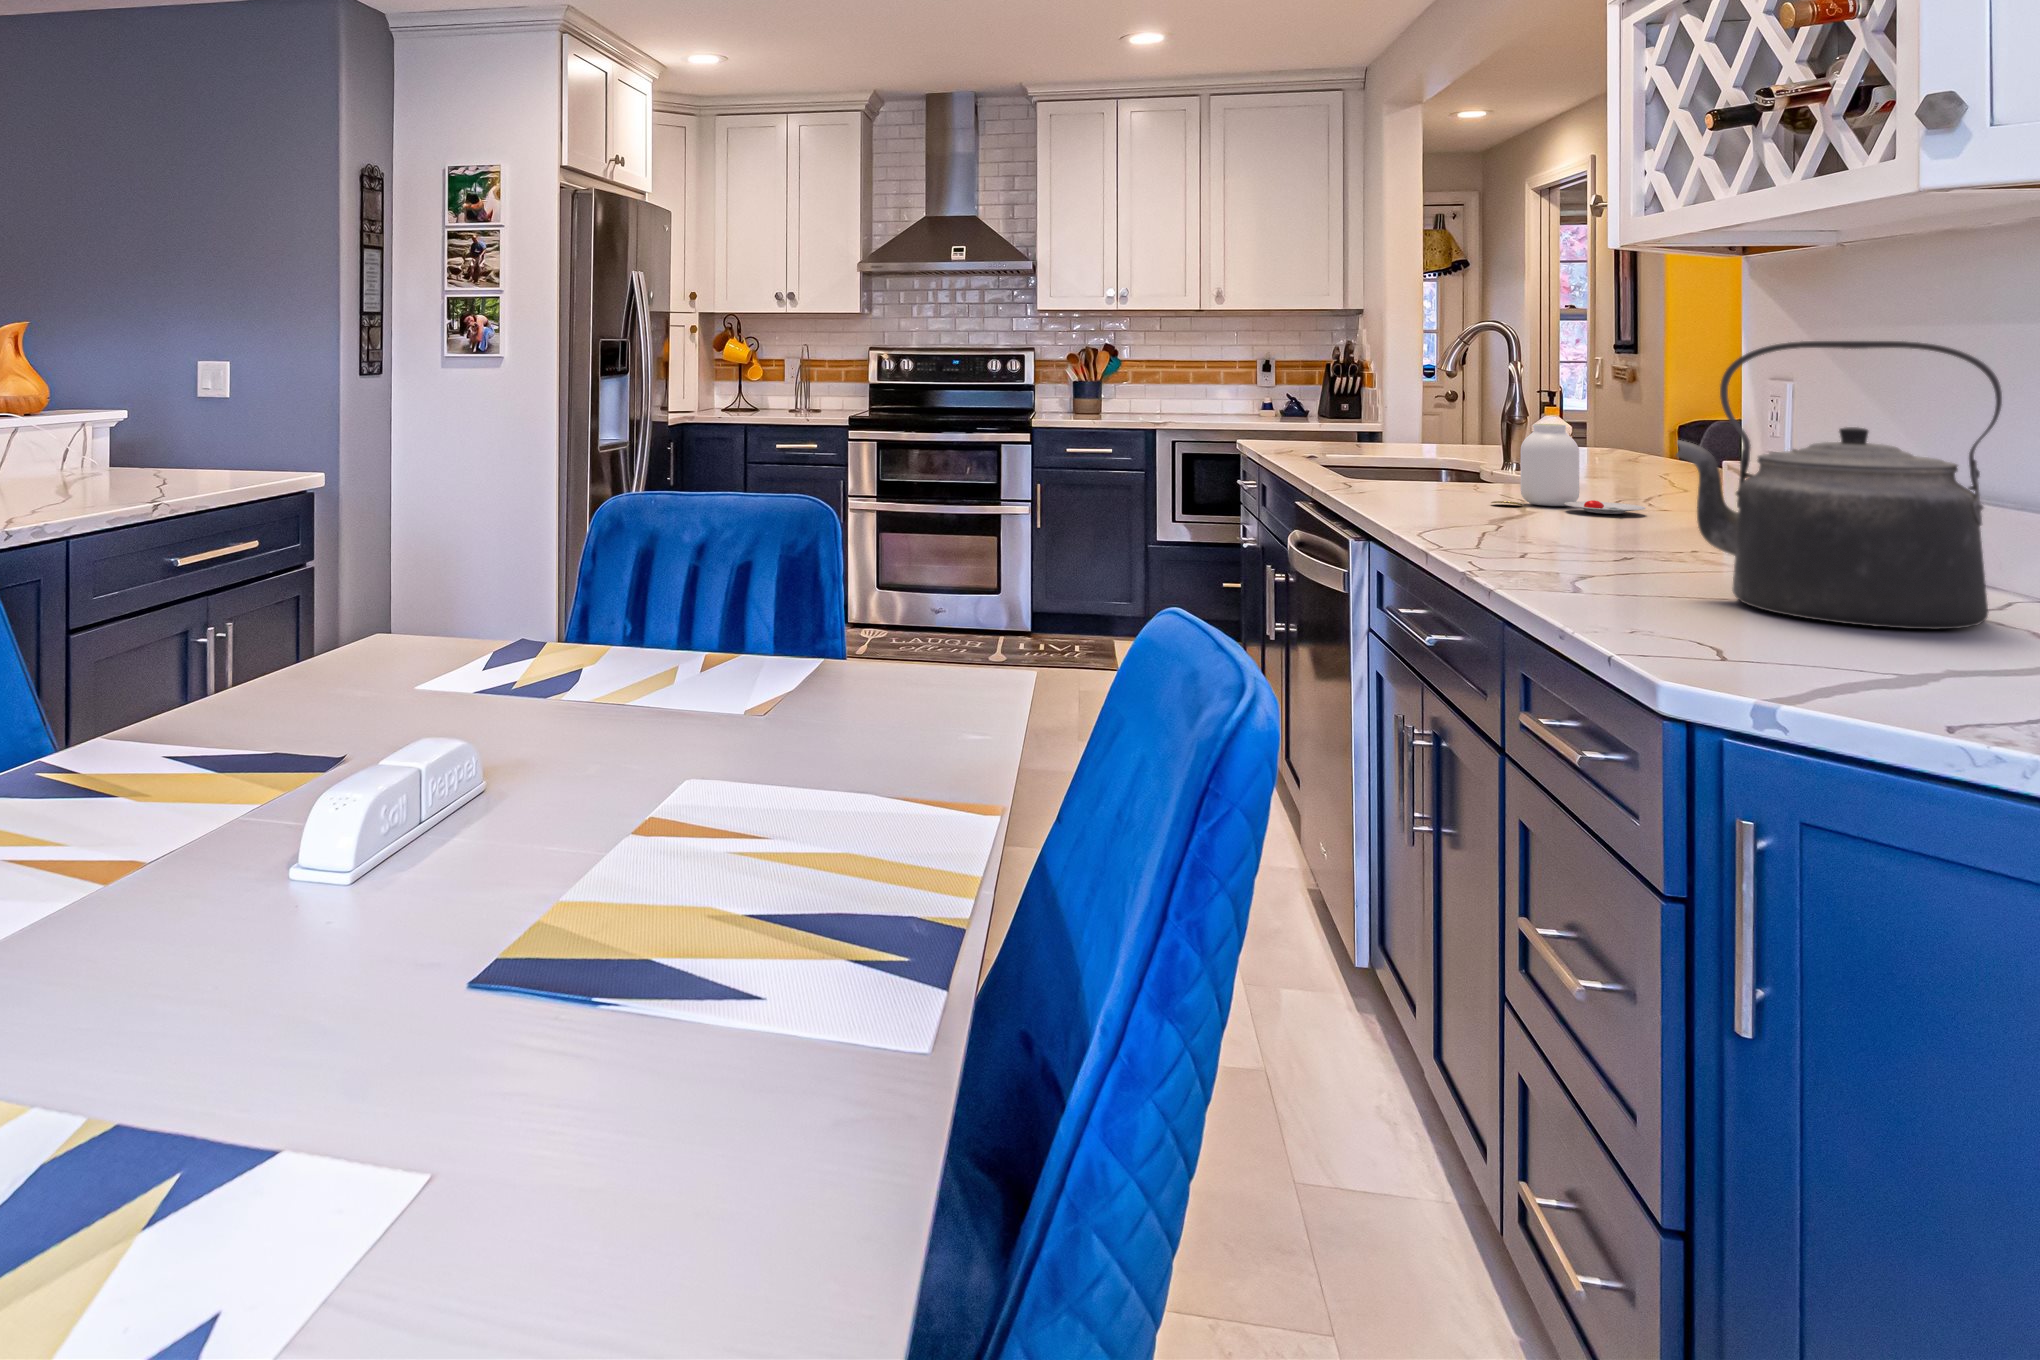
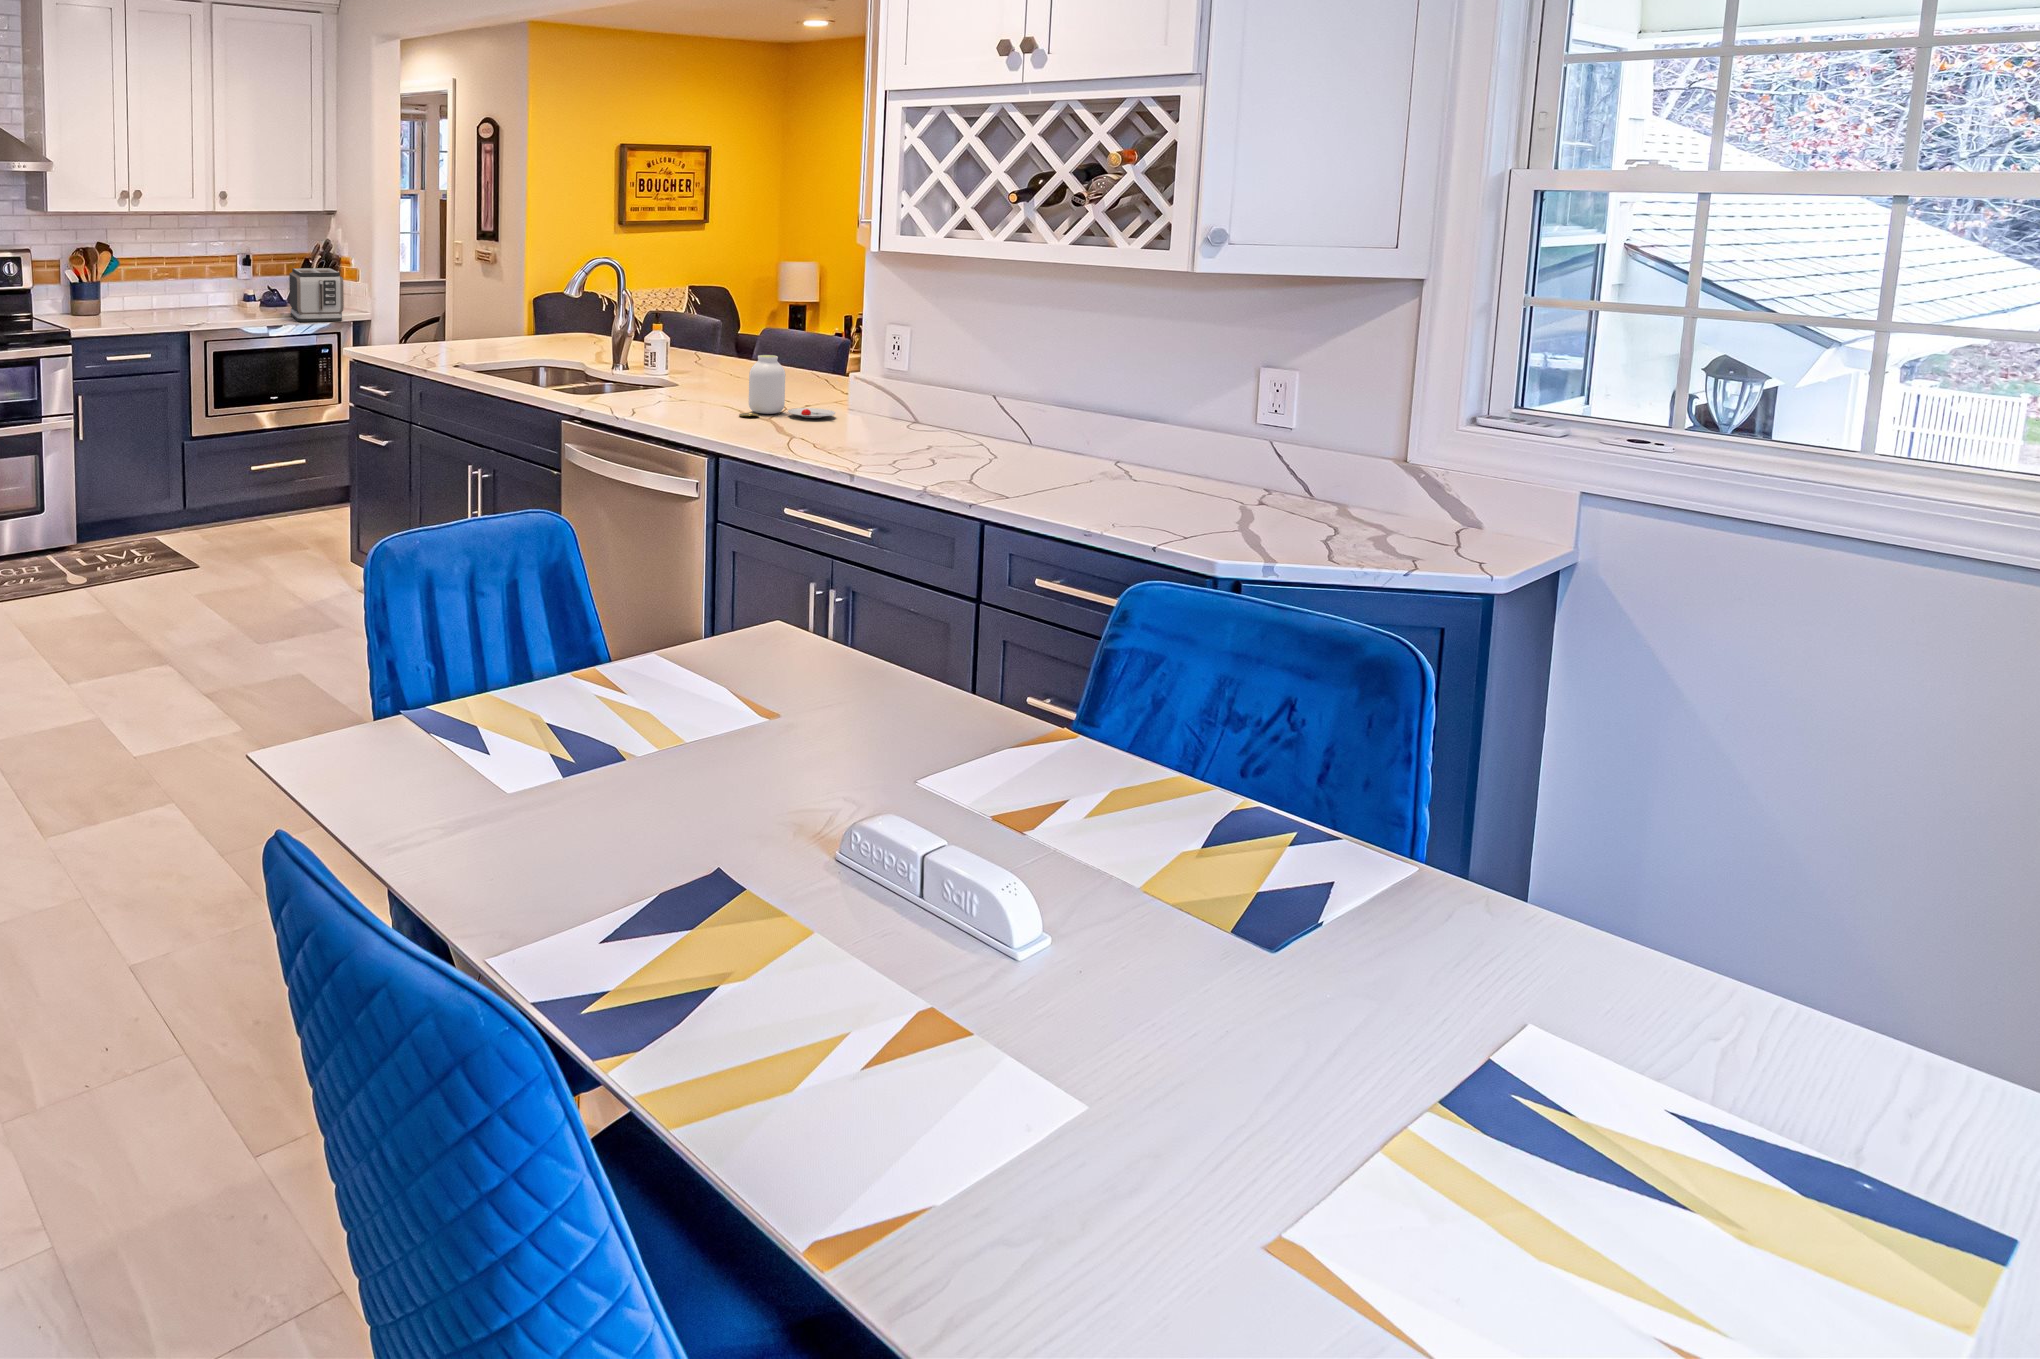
kettle: present [1676,341,2002,629] -> none [1049,342,1195,501]
toaster: none [1276,372,1342,427] -> present [289,268,344,322]

